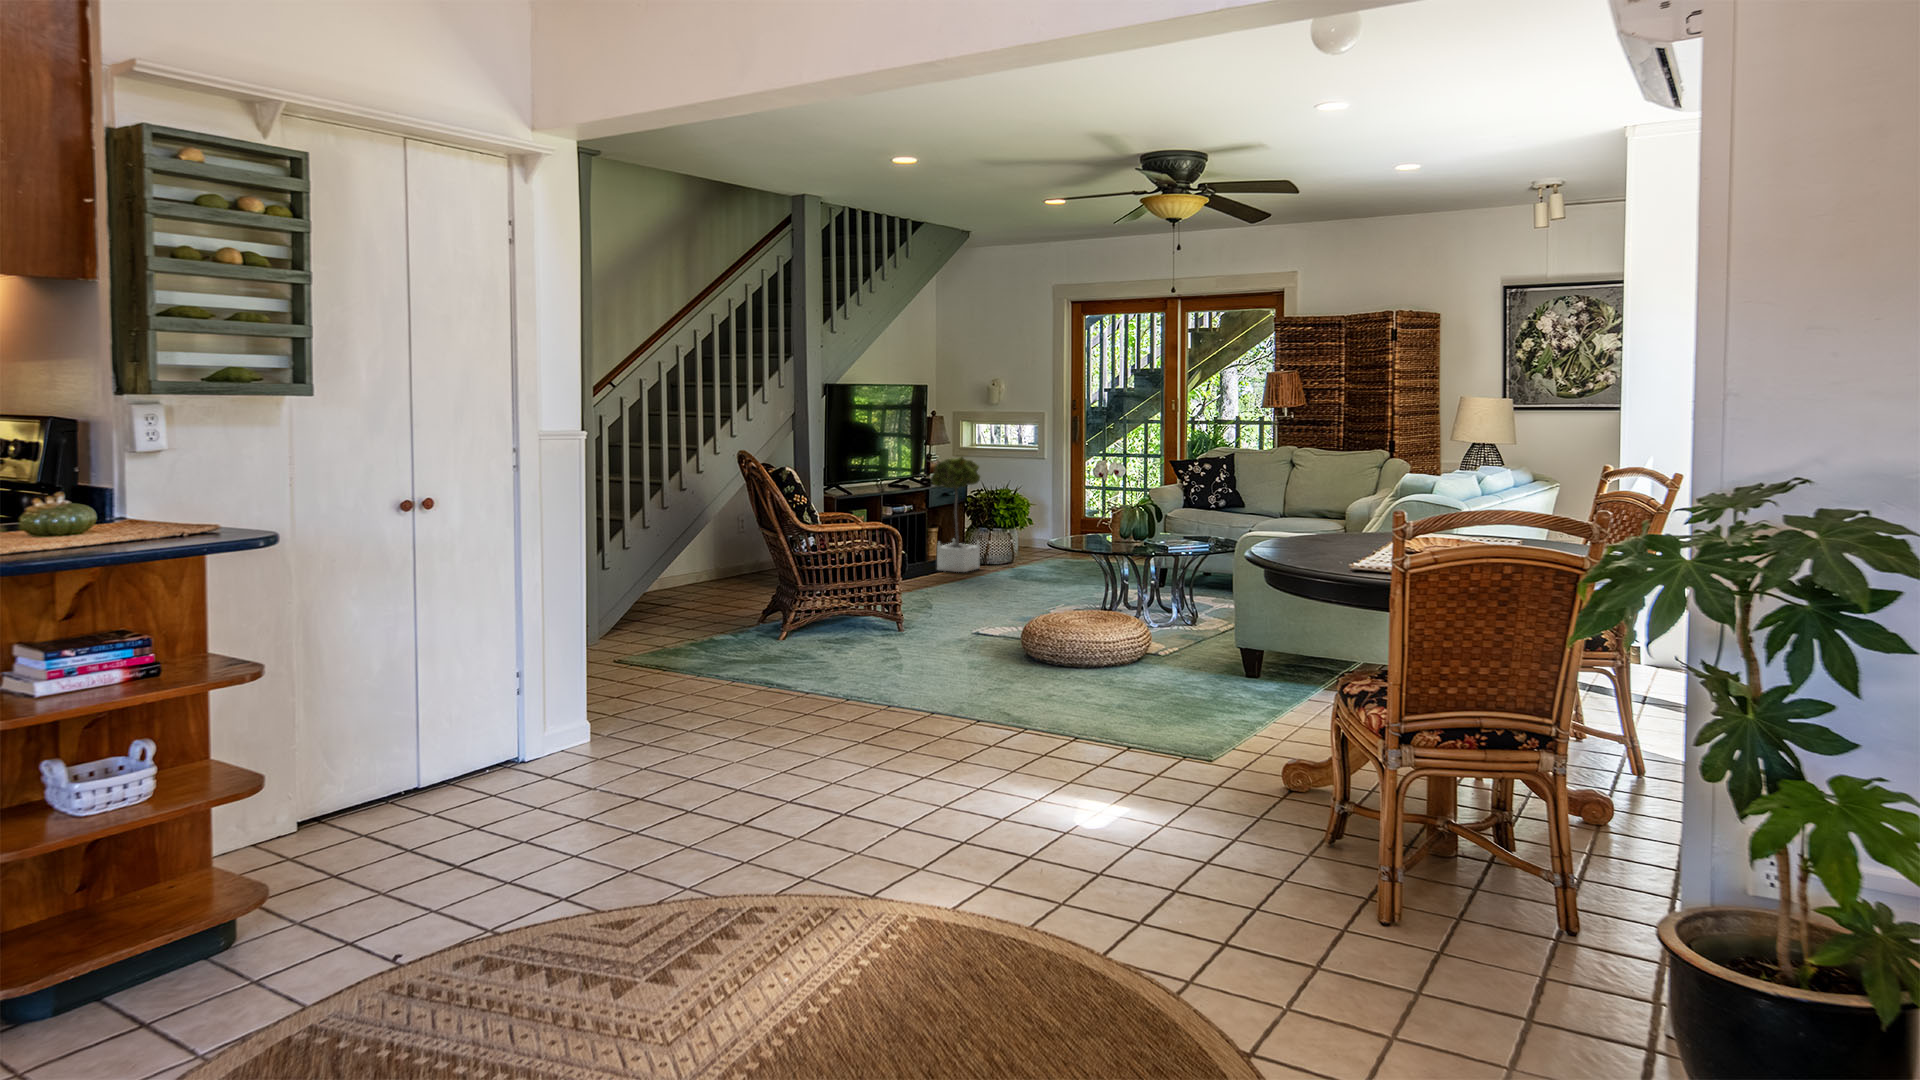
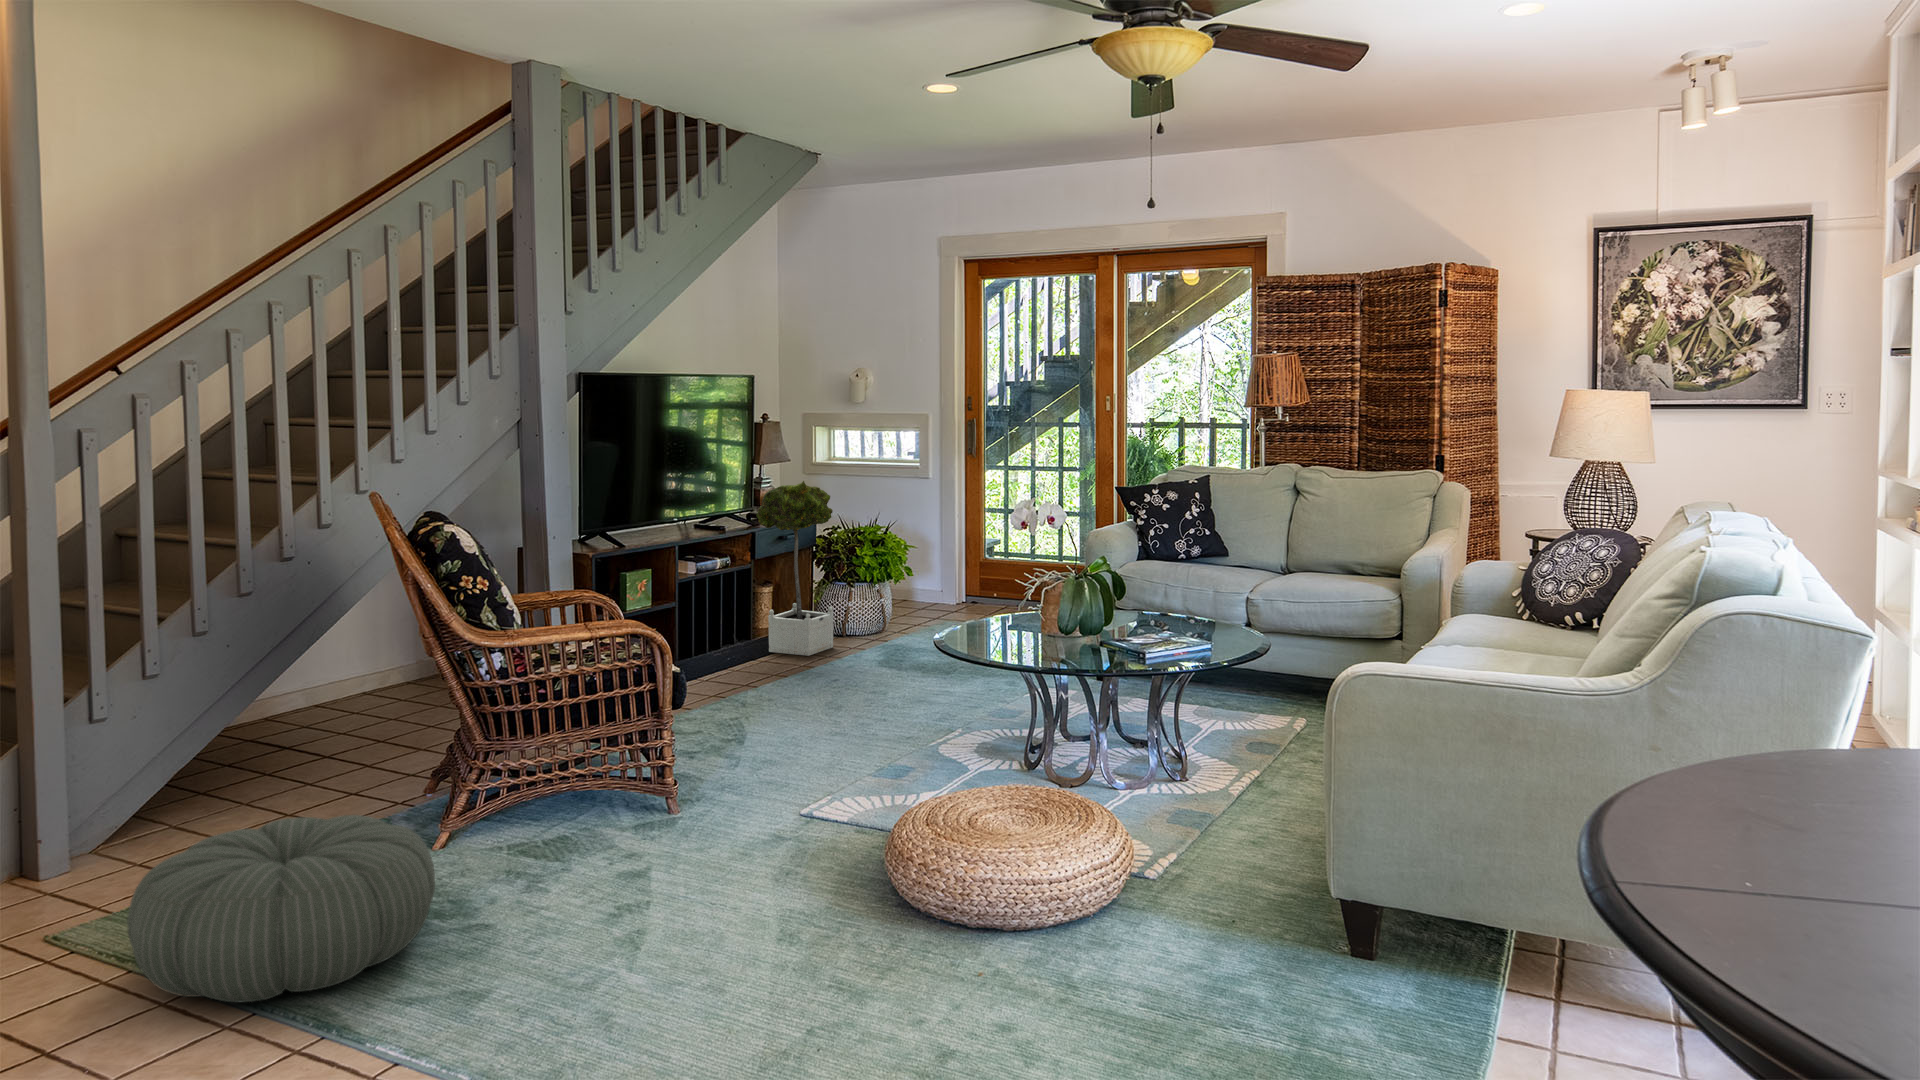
pouf: none [673,605,802,674] -> present [127,815,435,1002]

